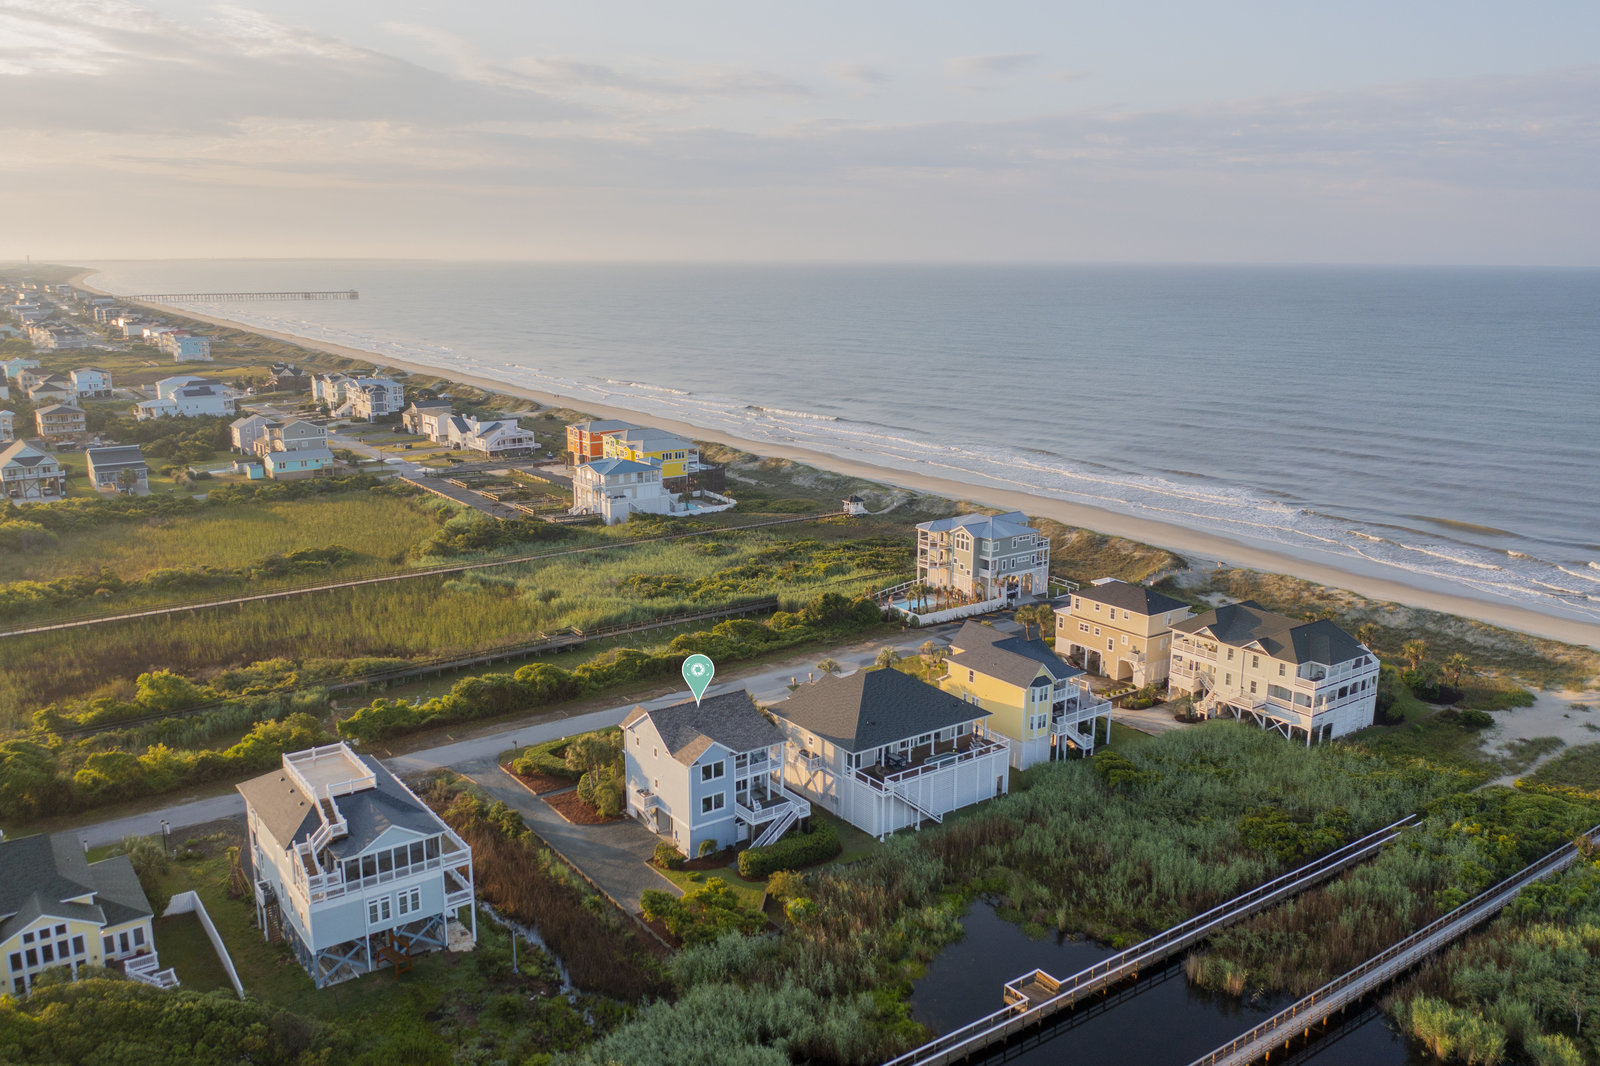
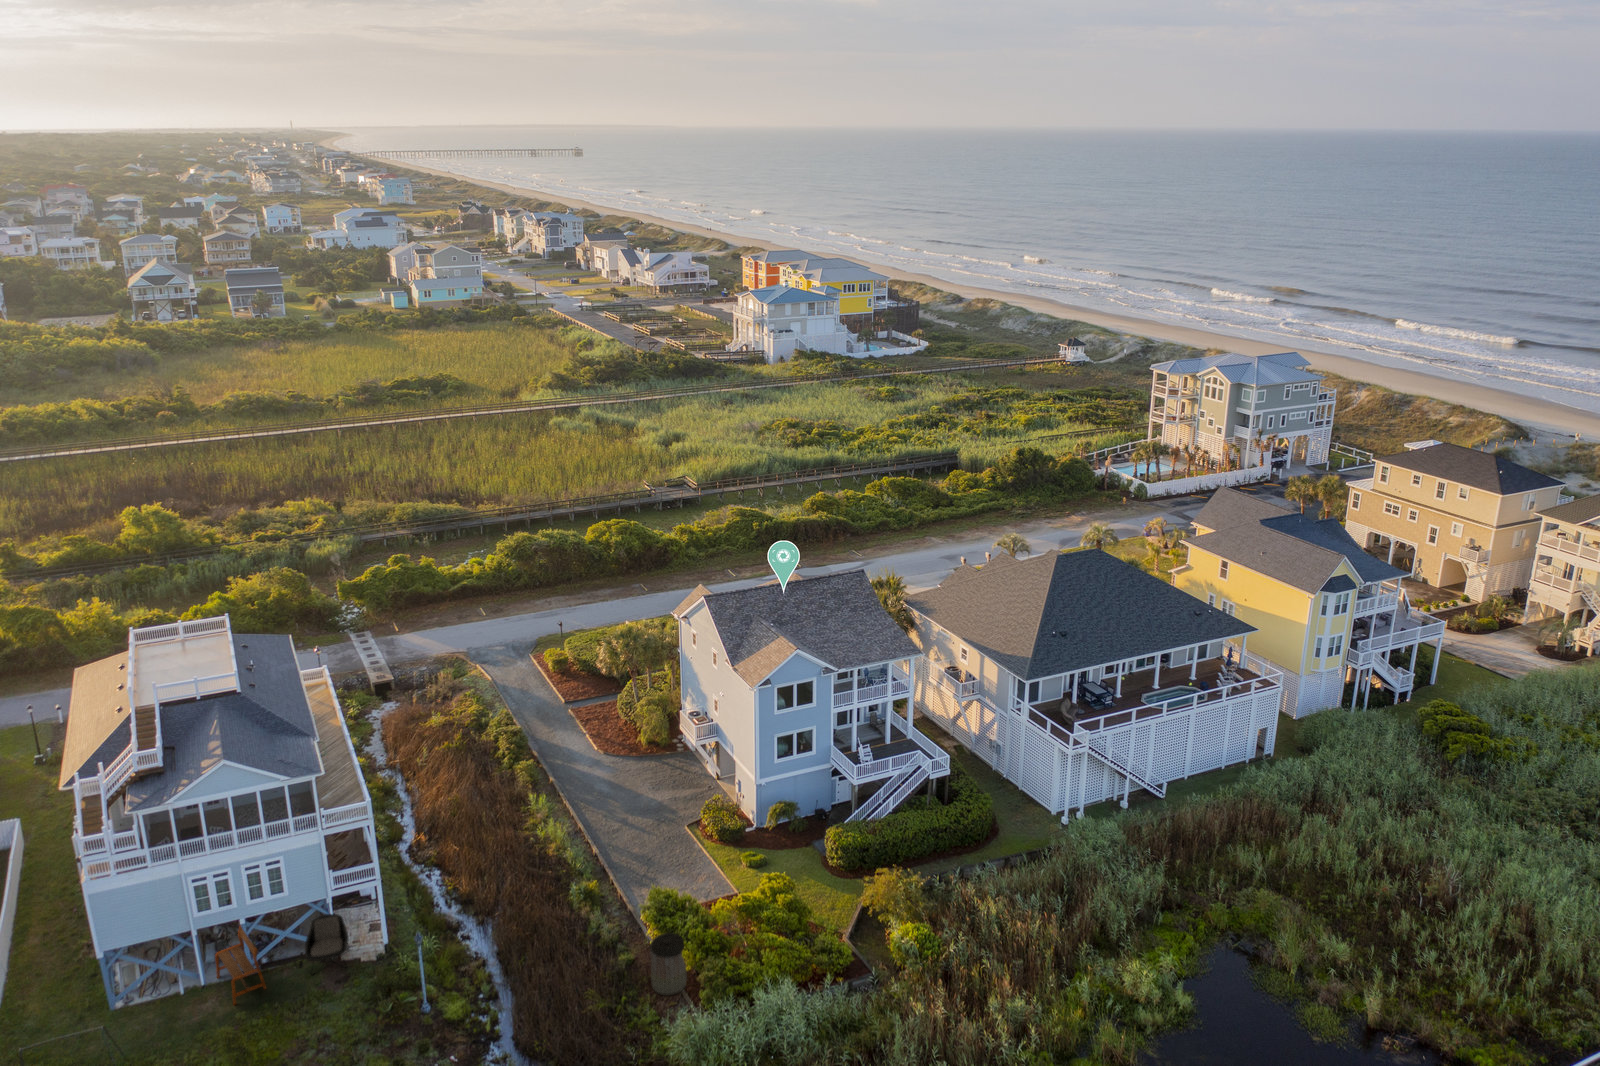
trash can: none [650,914,672,951] -> present [650,933,687,996]
lounge chair: none [432,923,460,961] -> present [304,914,349,975]

